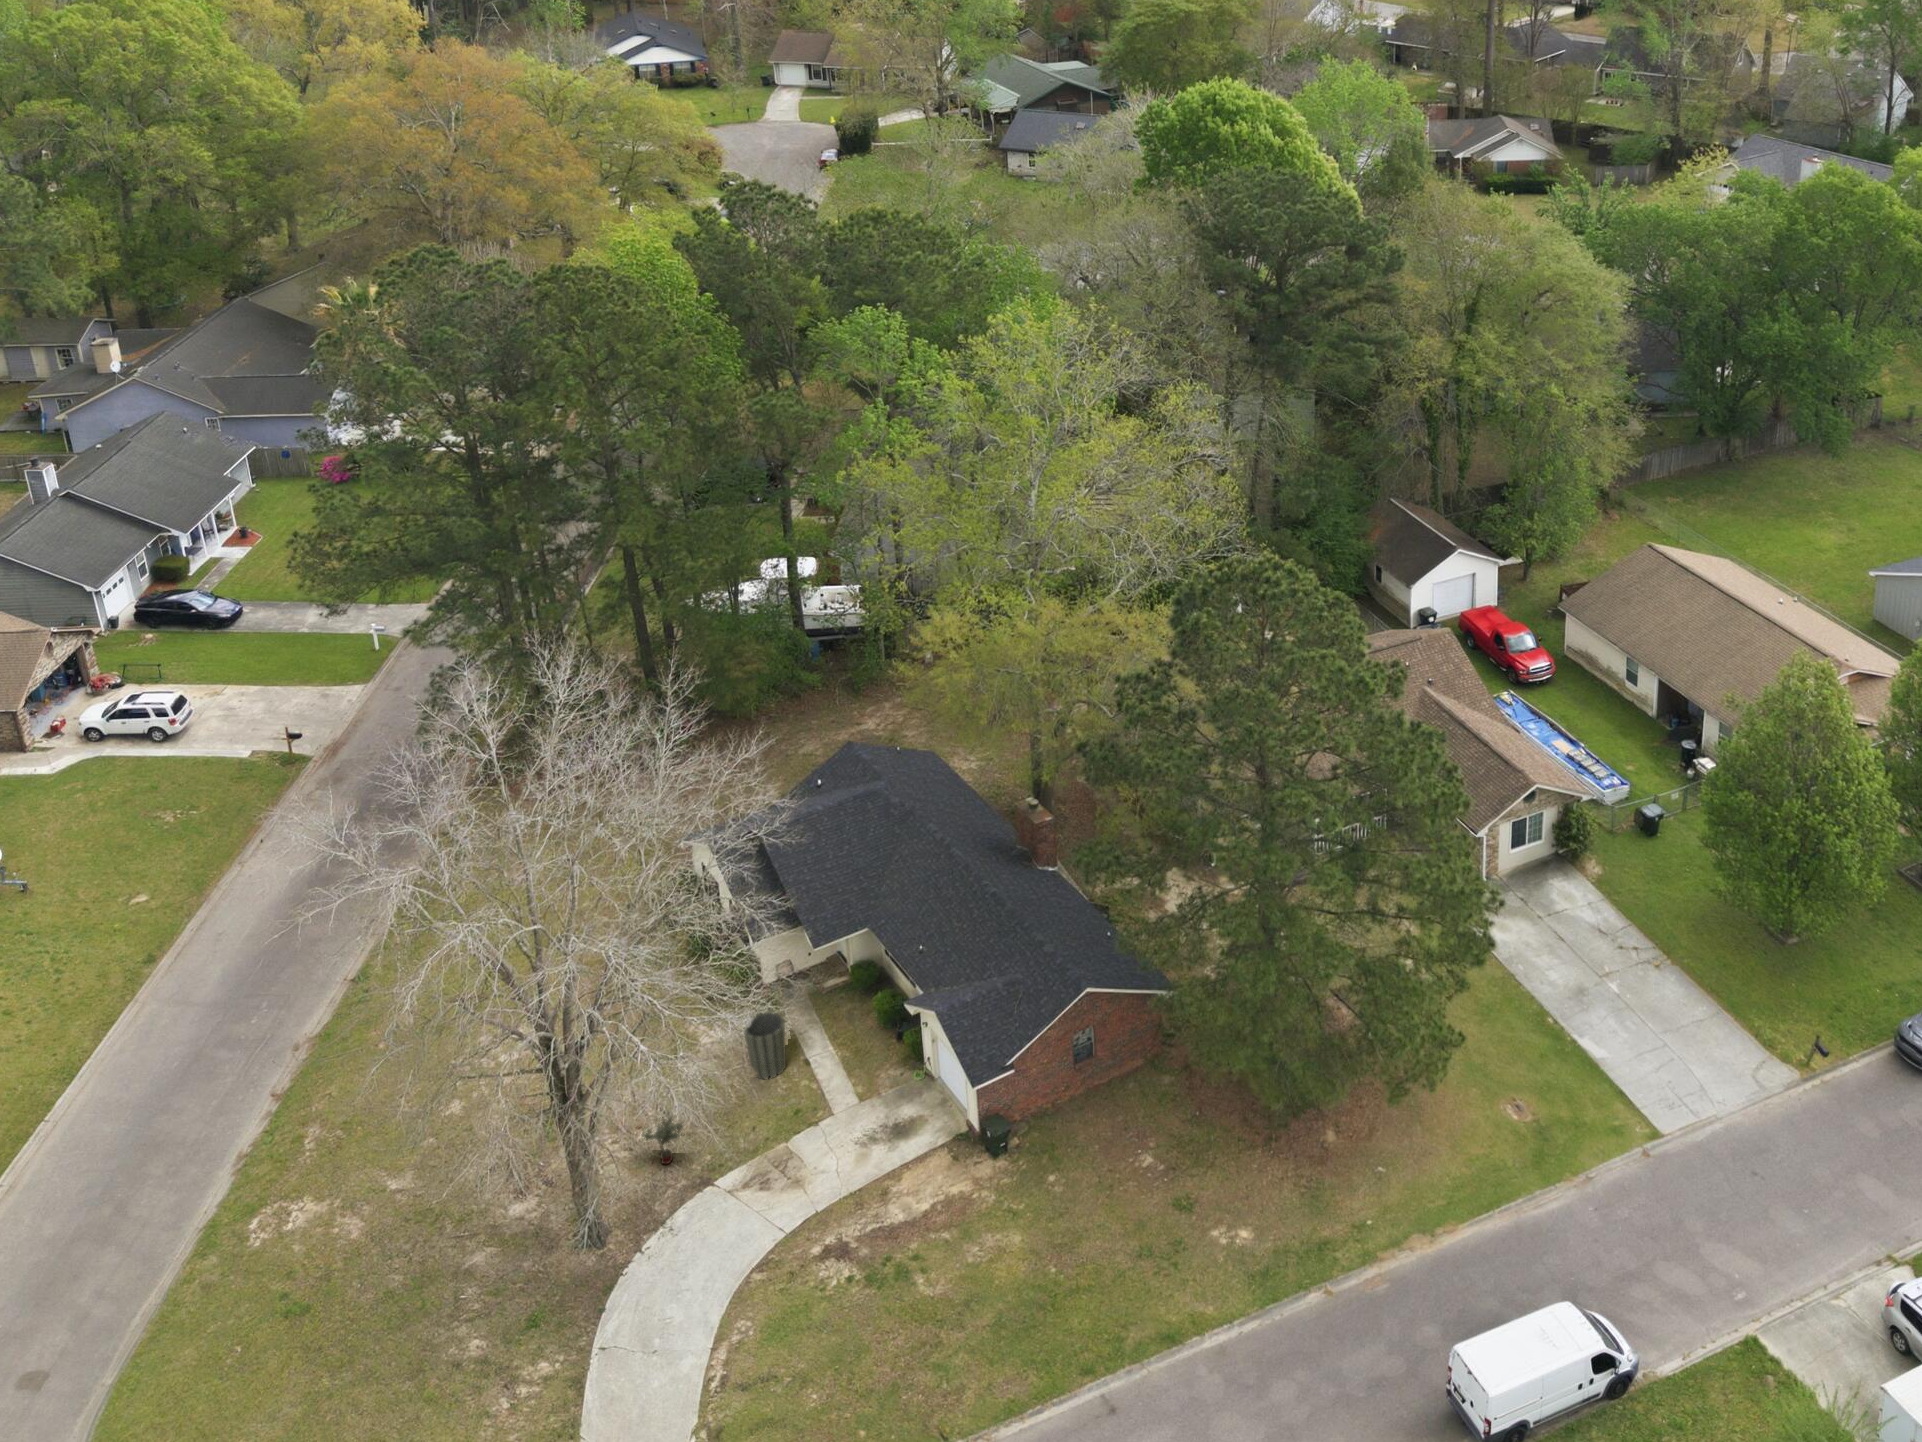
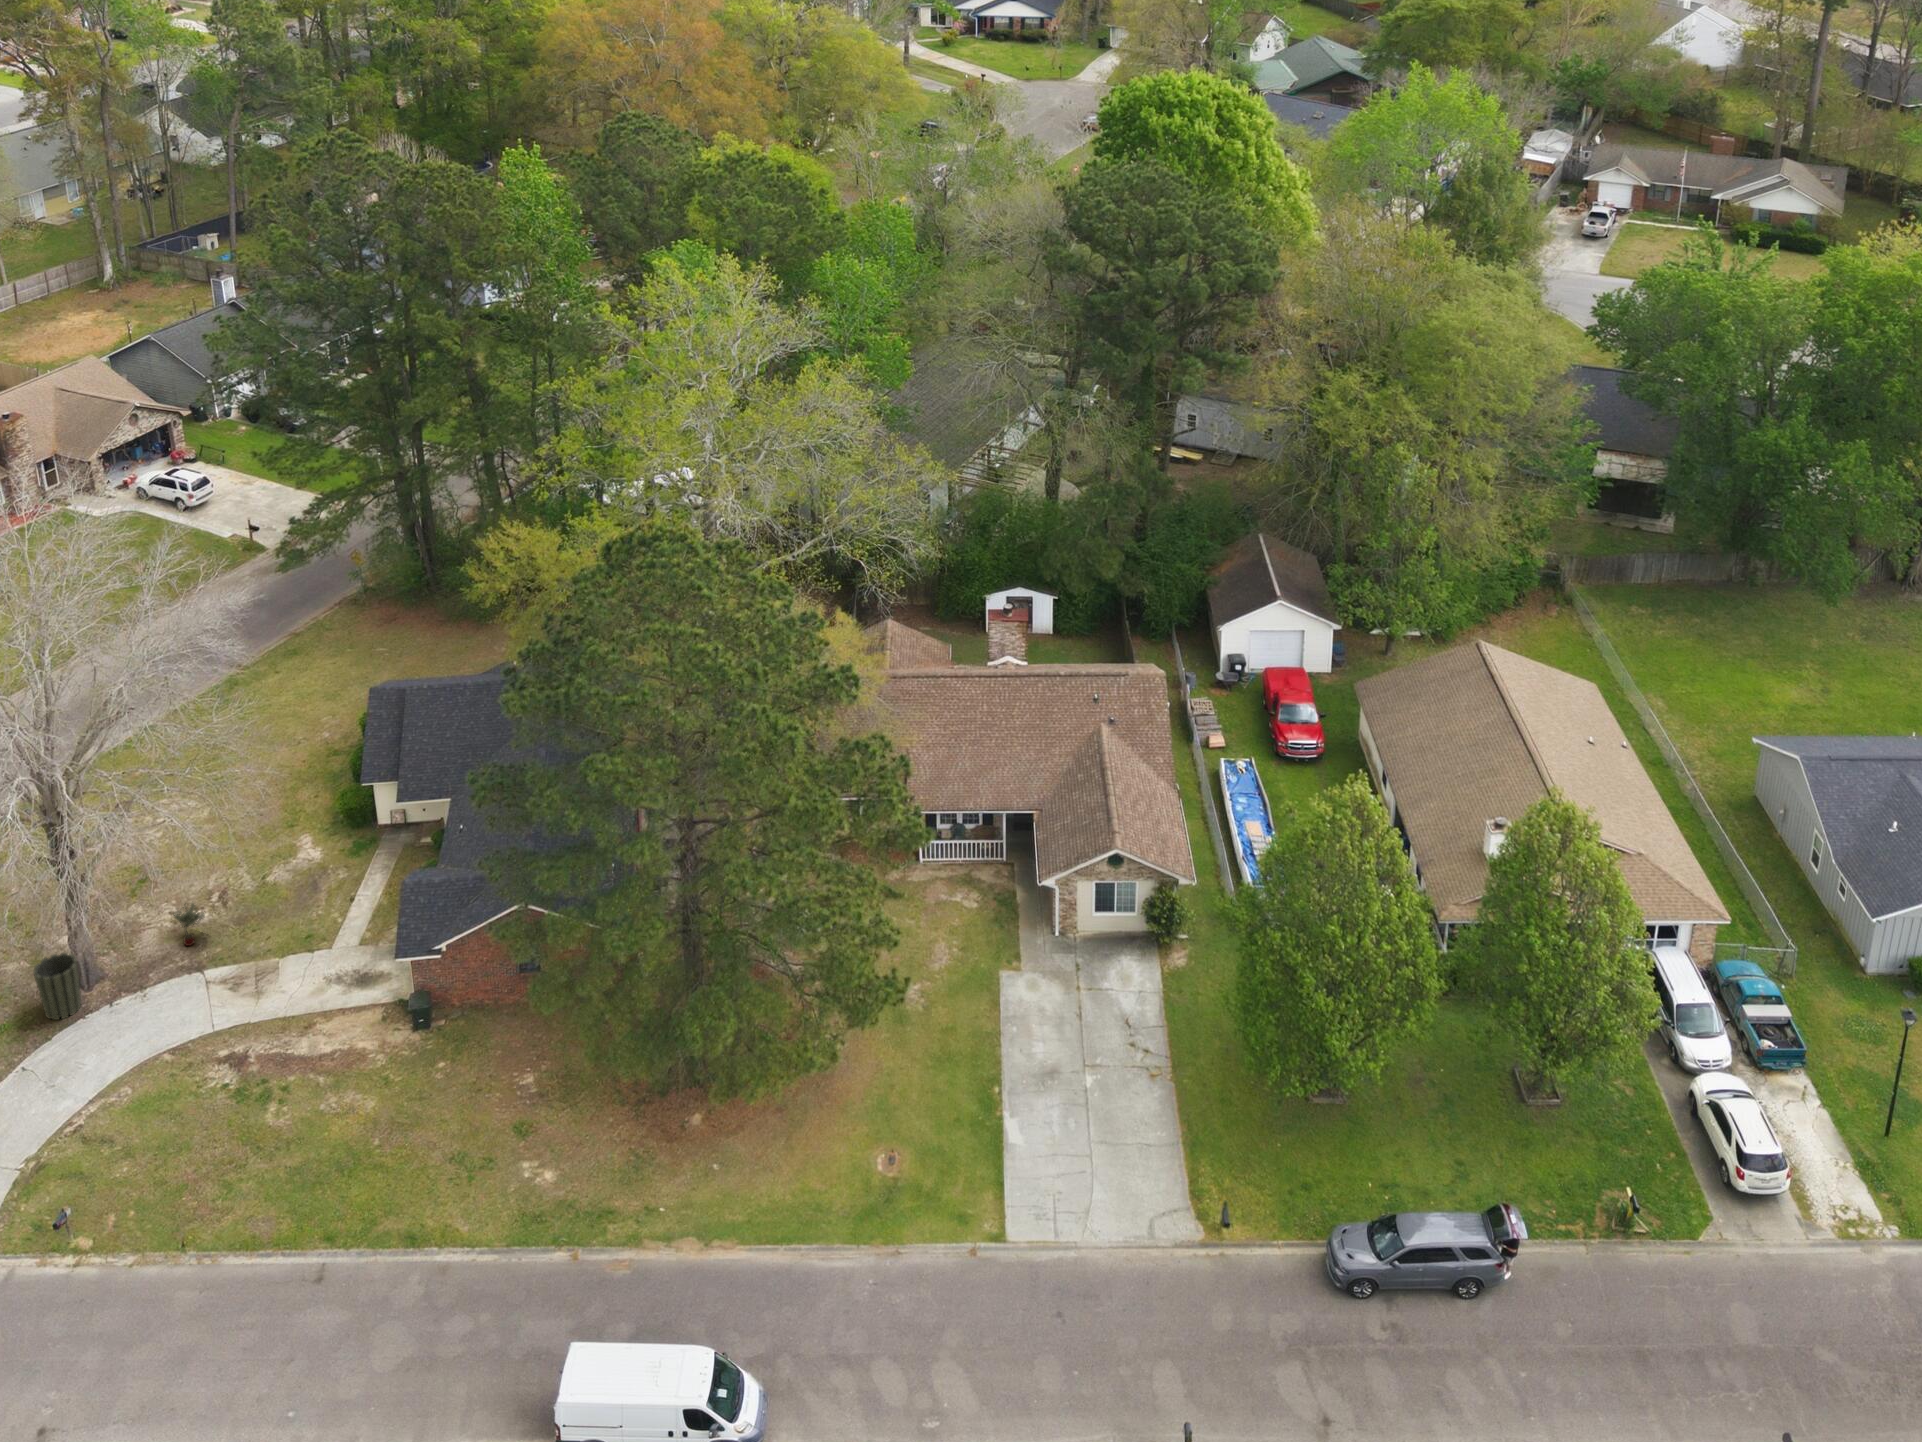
trash can: present [744,1011,786,1079] -> present [33,953,81,1020]

